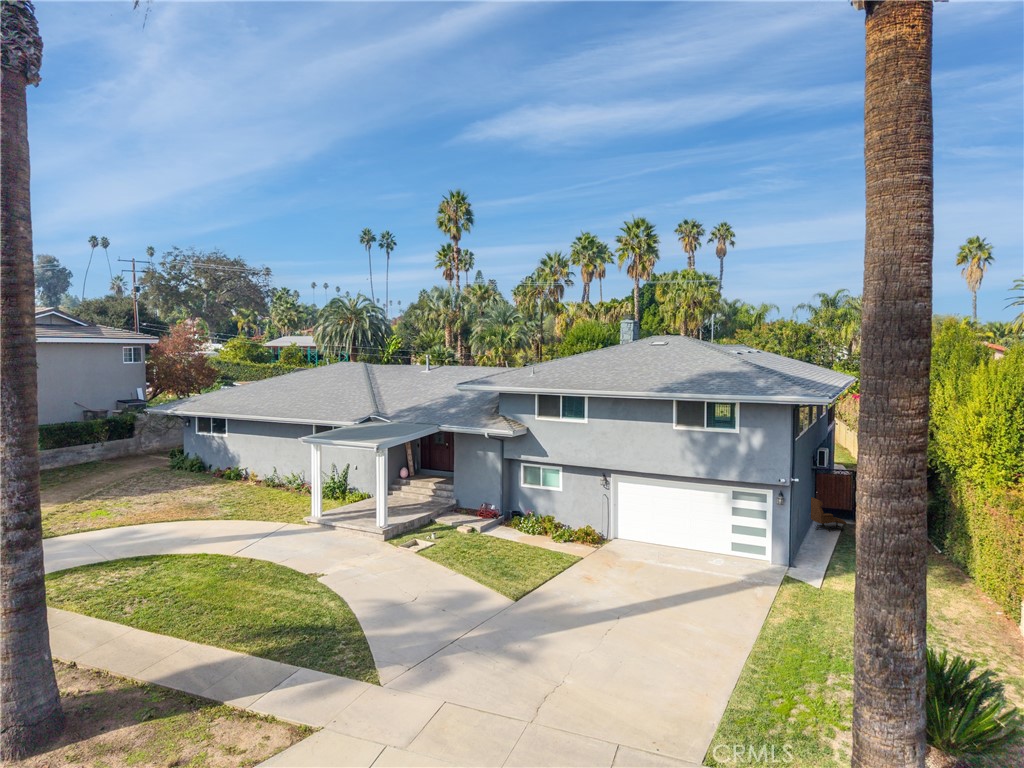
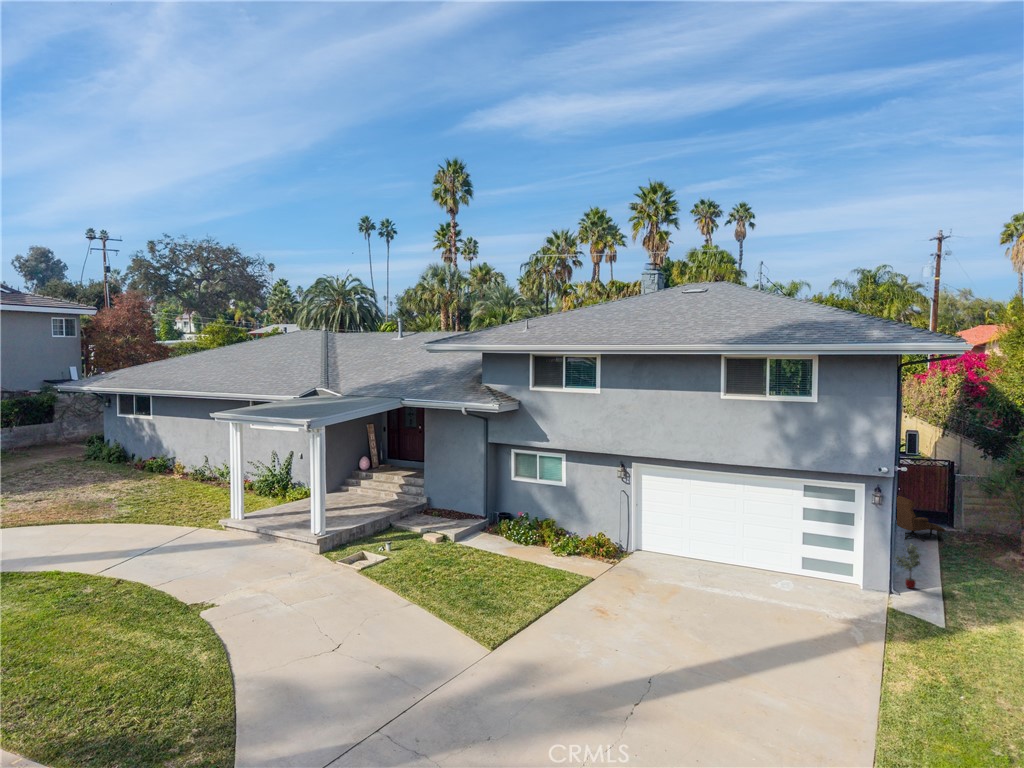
potted tree: none [796,531,814,564] -> present [896,543,922,589]

